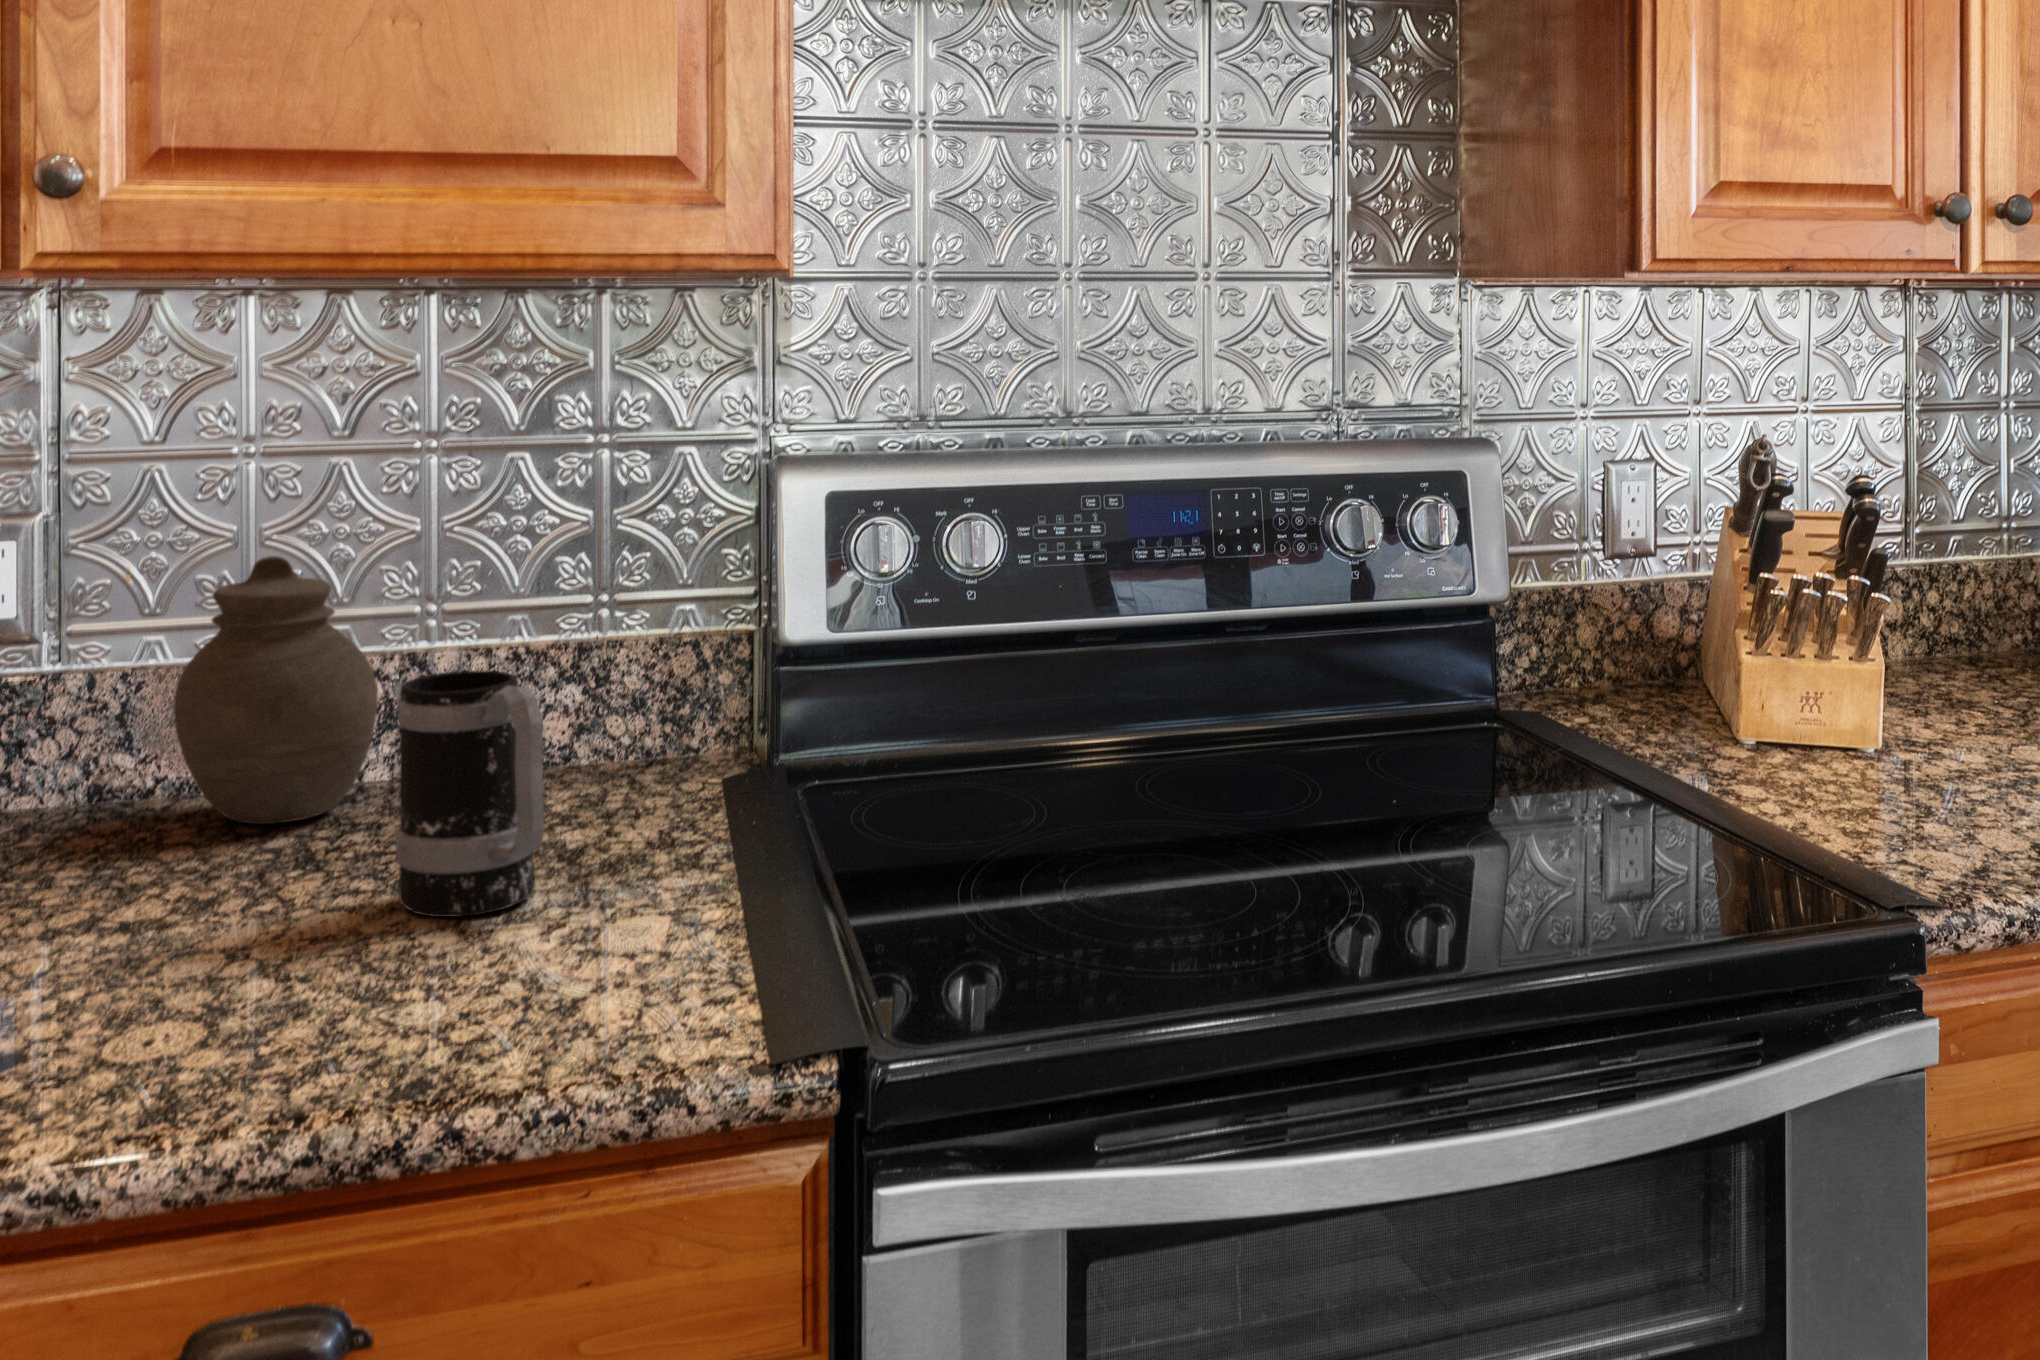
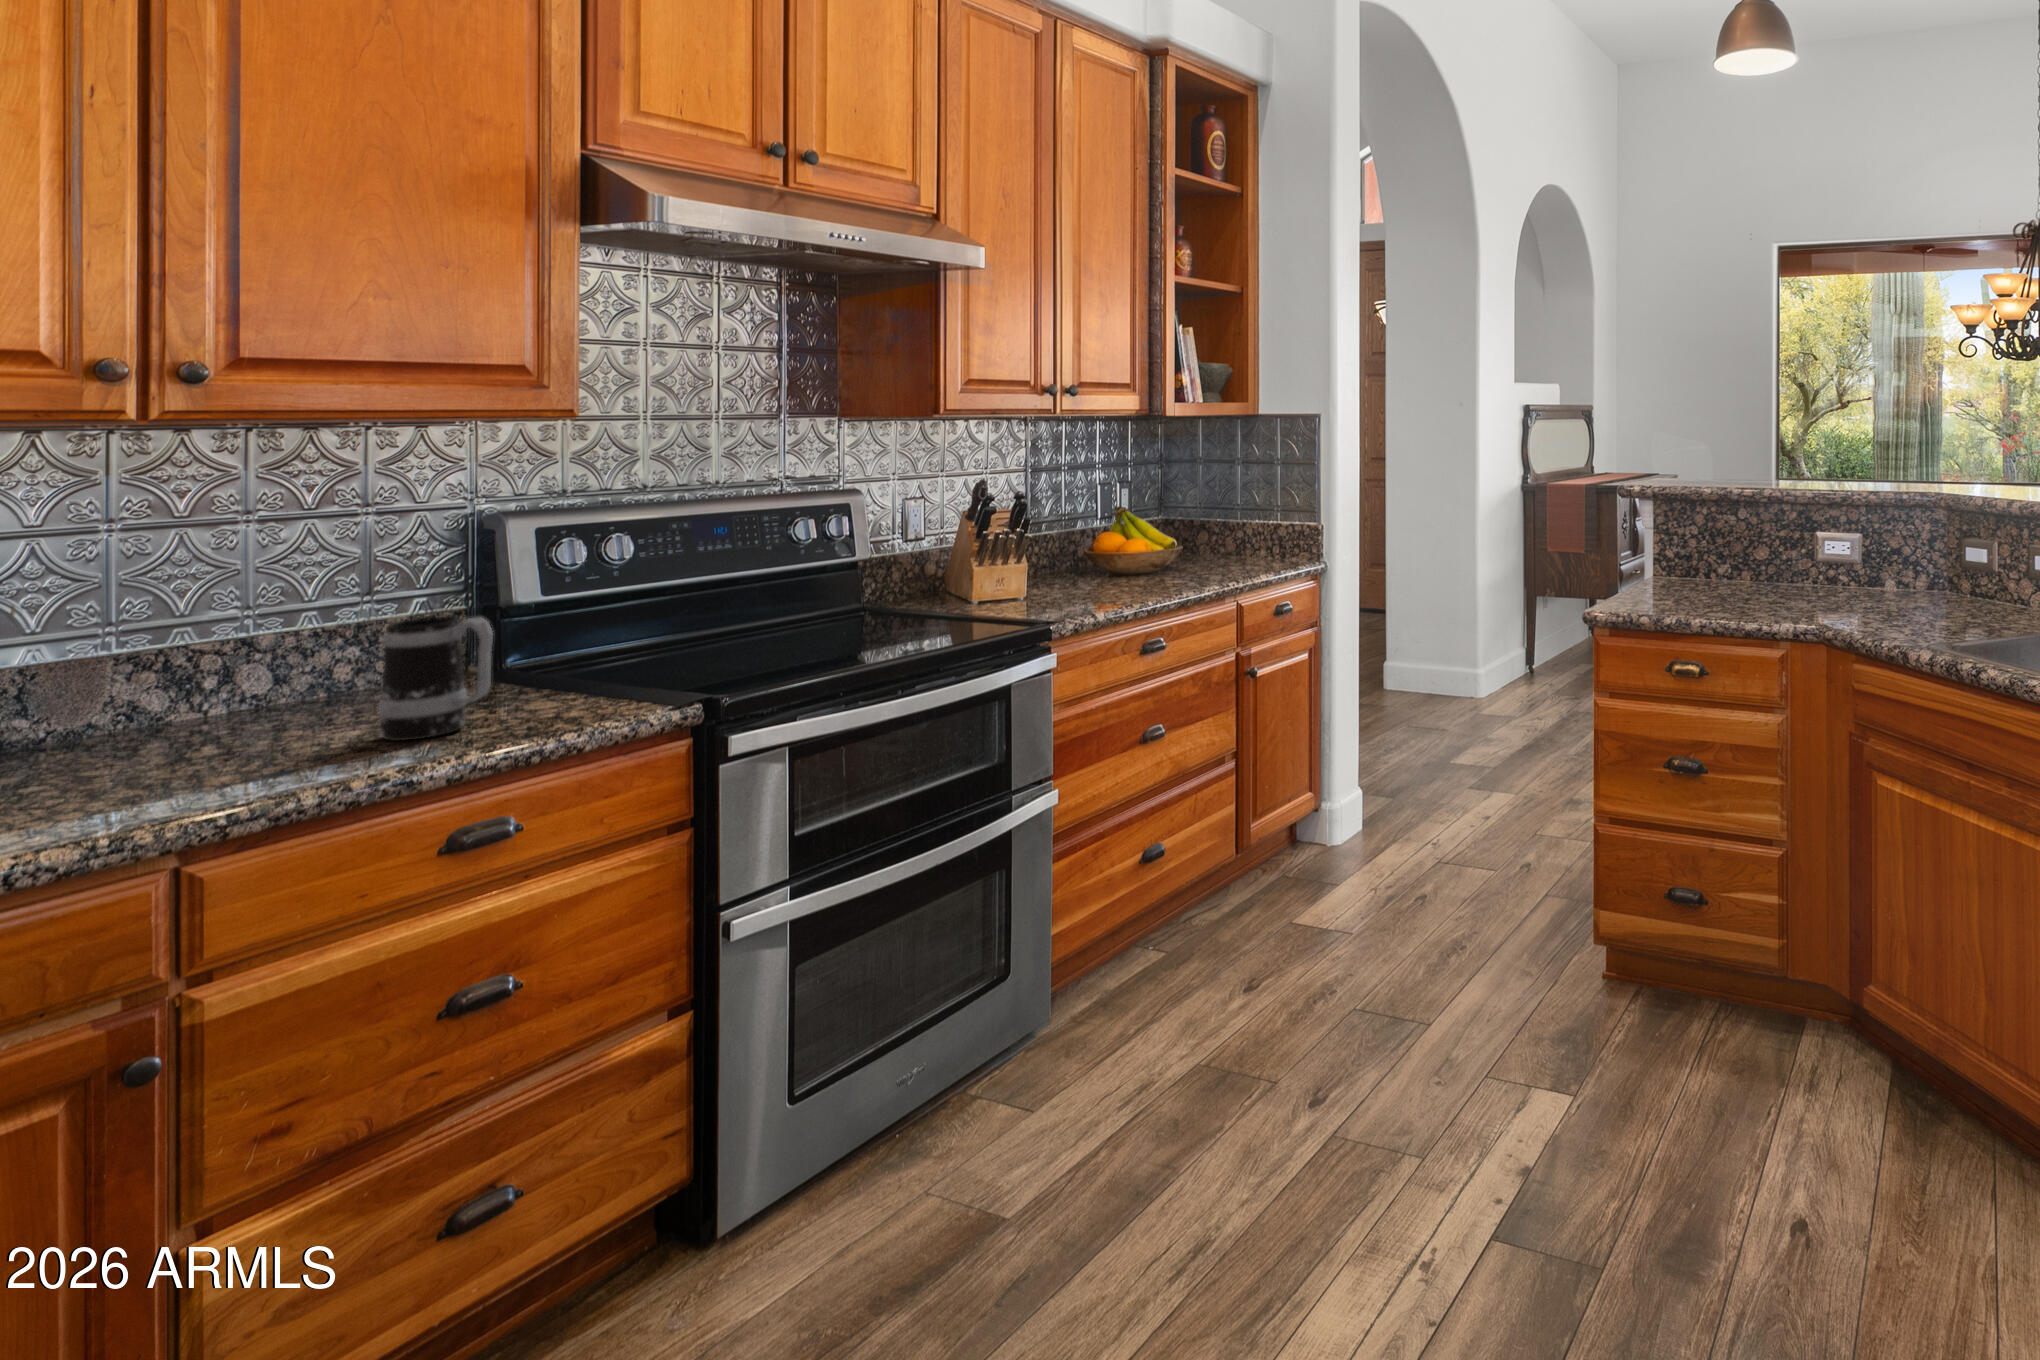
jar: present [174,556,378,824] -> none [104,581,265,739]

